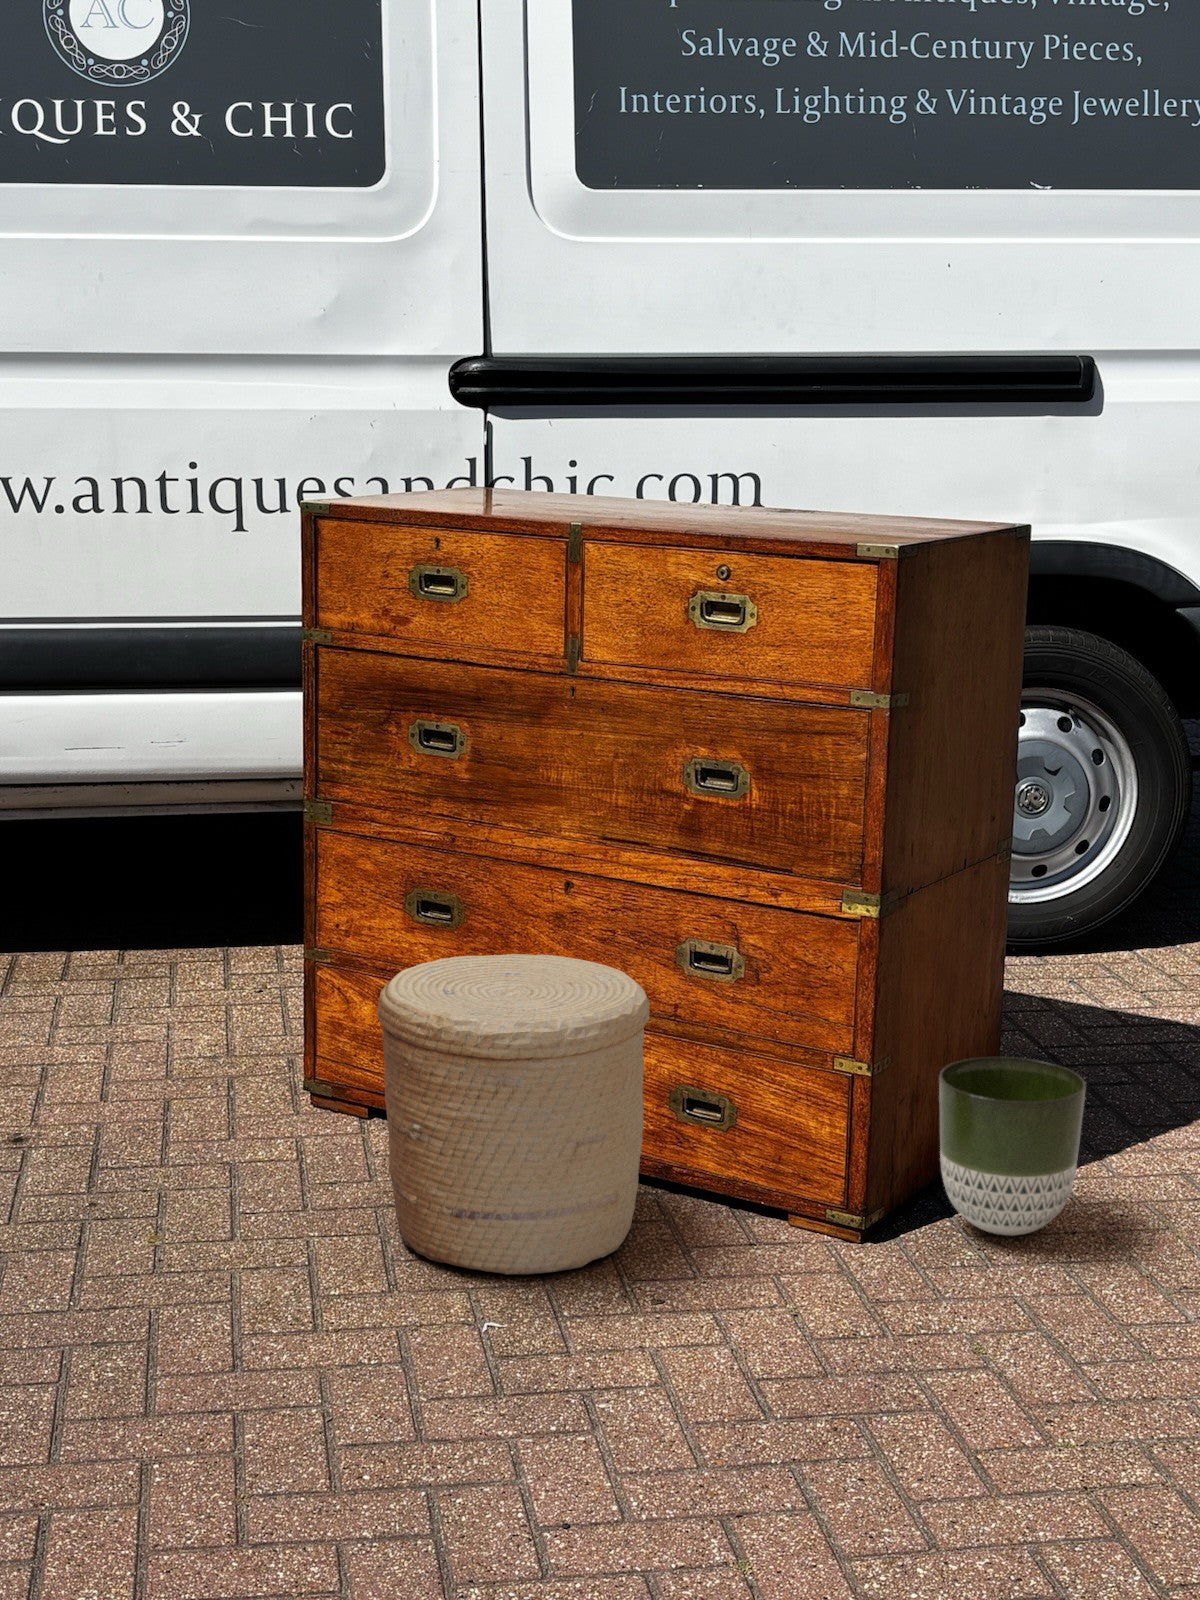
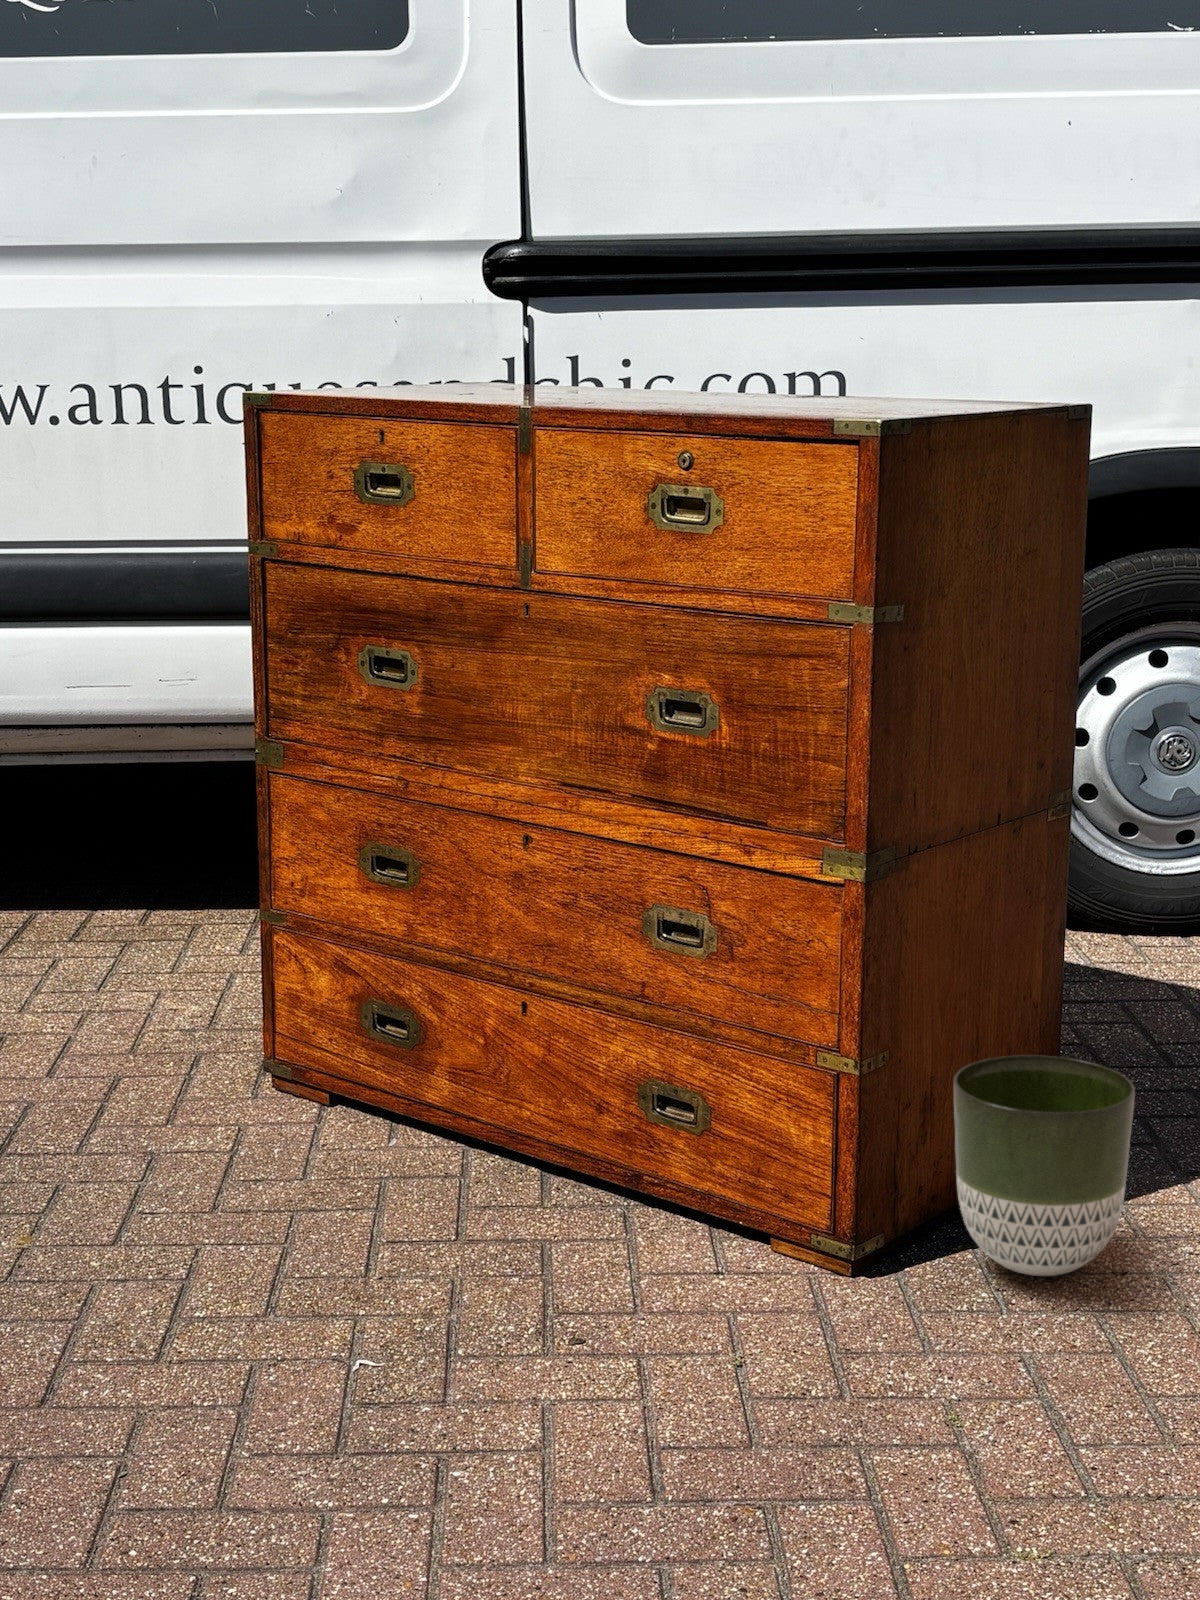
woven basket: present [377,954,650,1275] -> none [270,919,596,1300]

